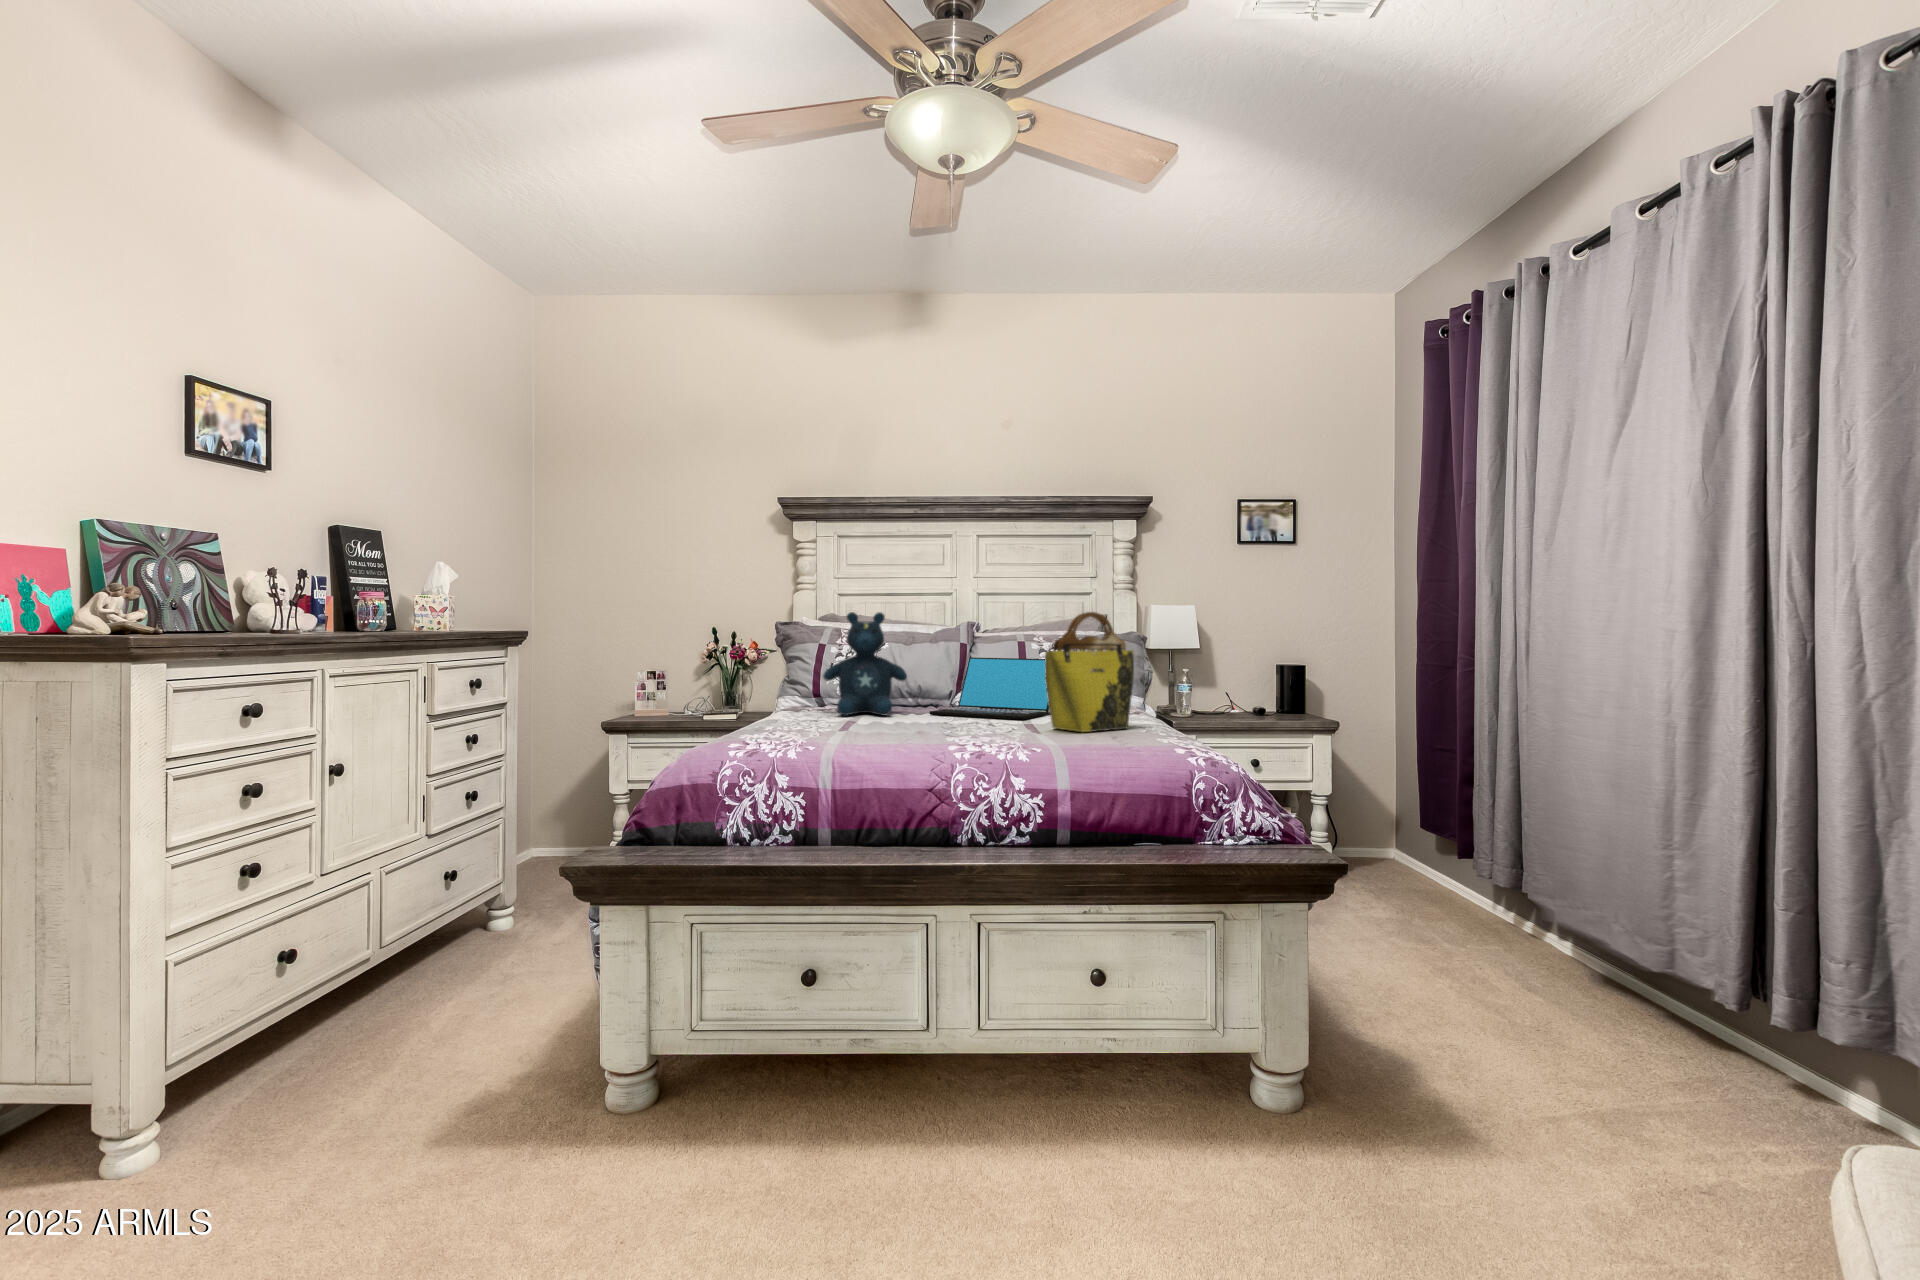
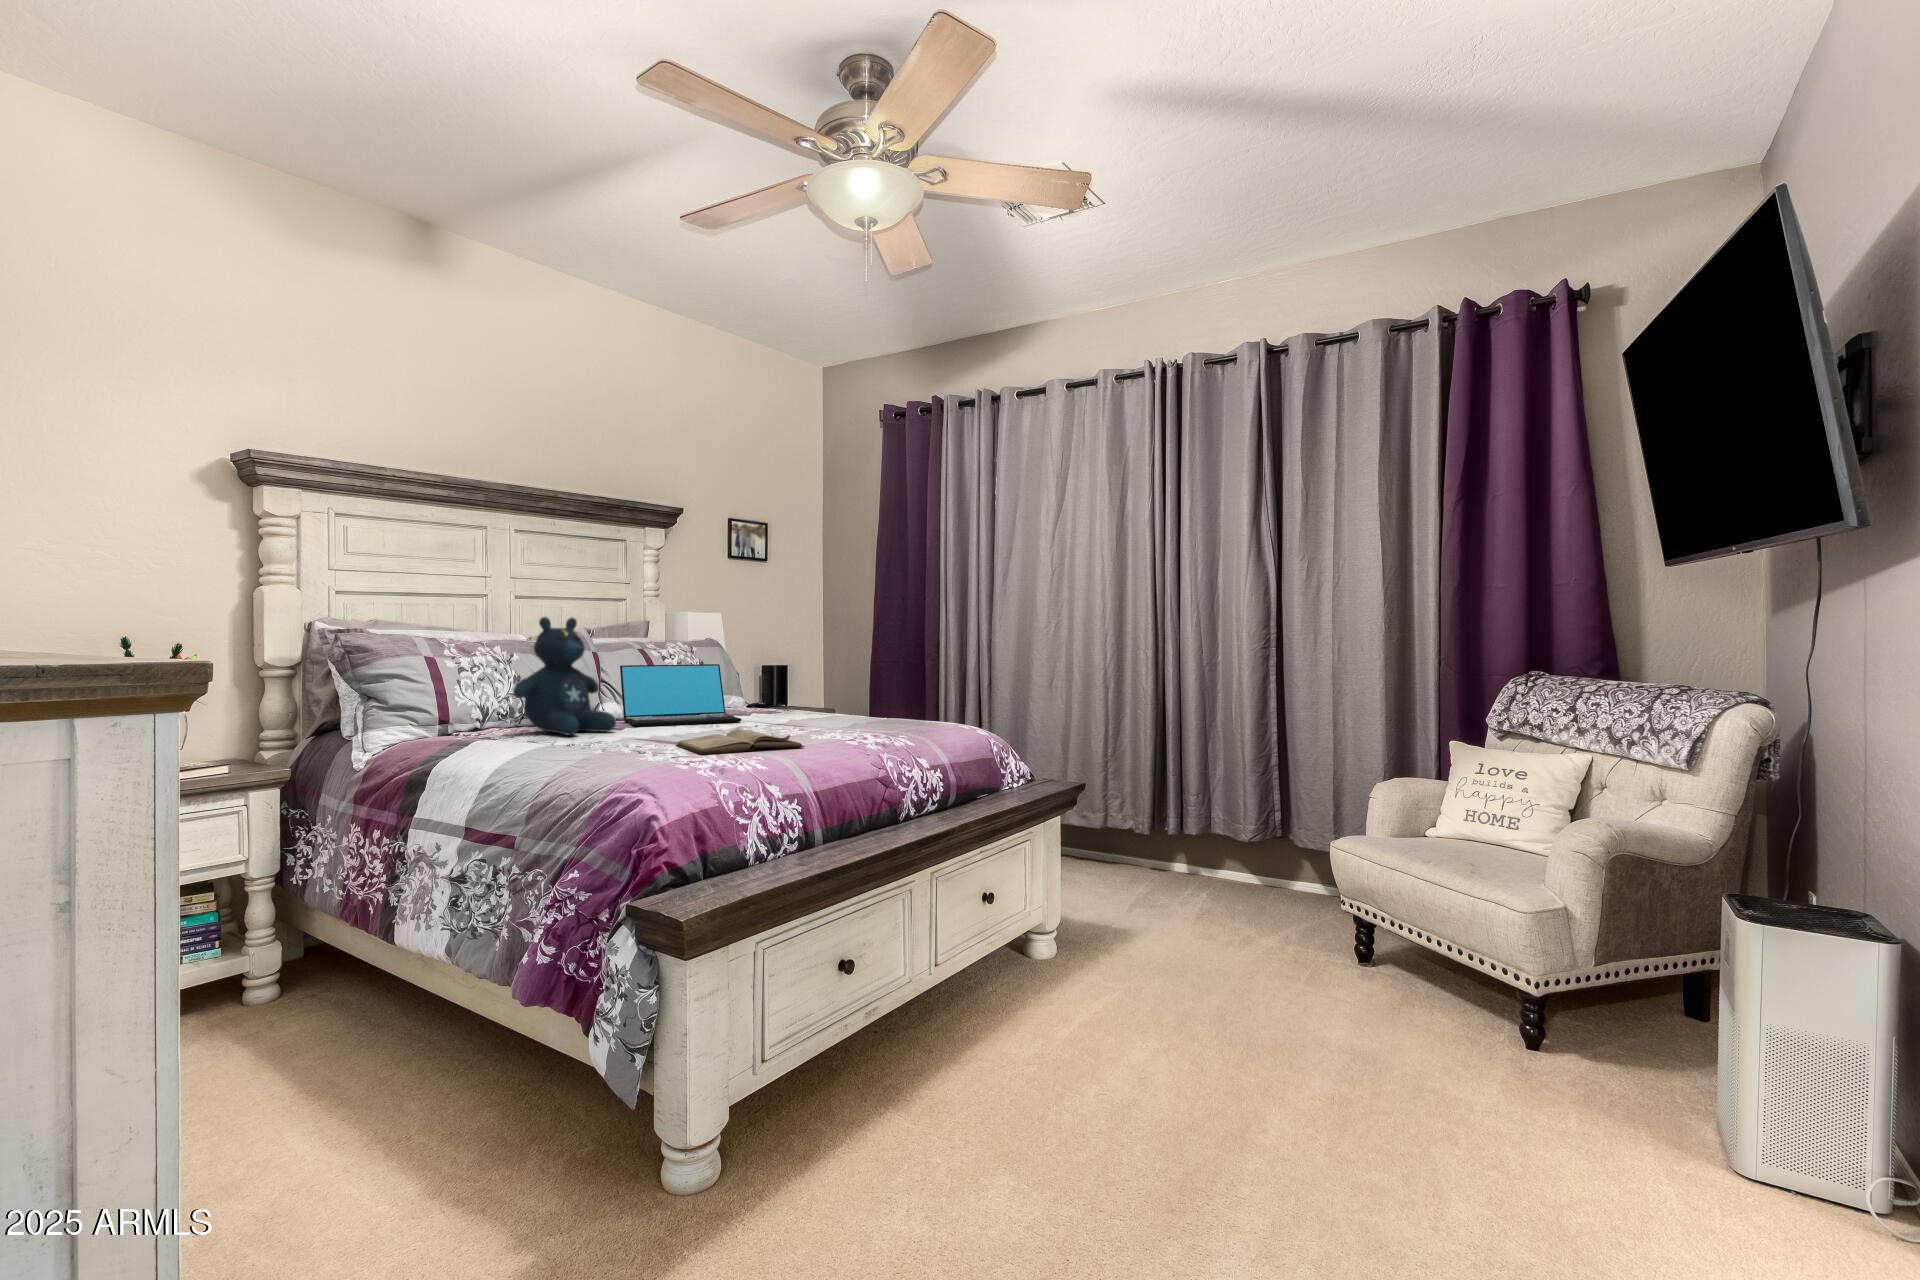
tote bag: present [1045,612,1134,732] -> none [805,621,849,725]
diary: none [798,721,929,745] -> present [676,729,804,754]

